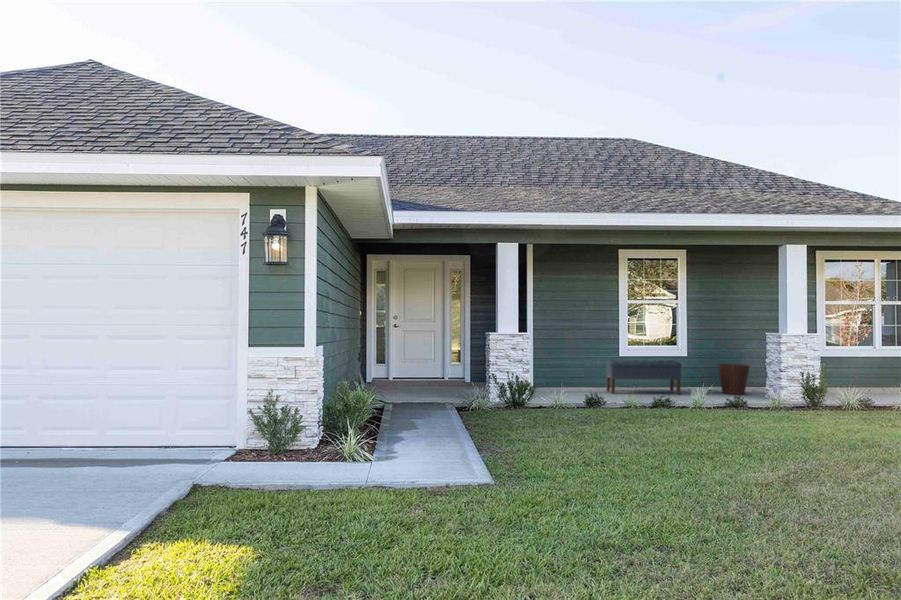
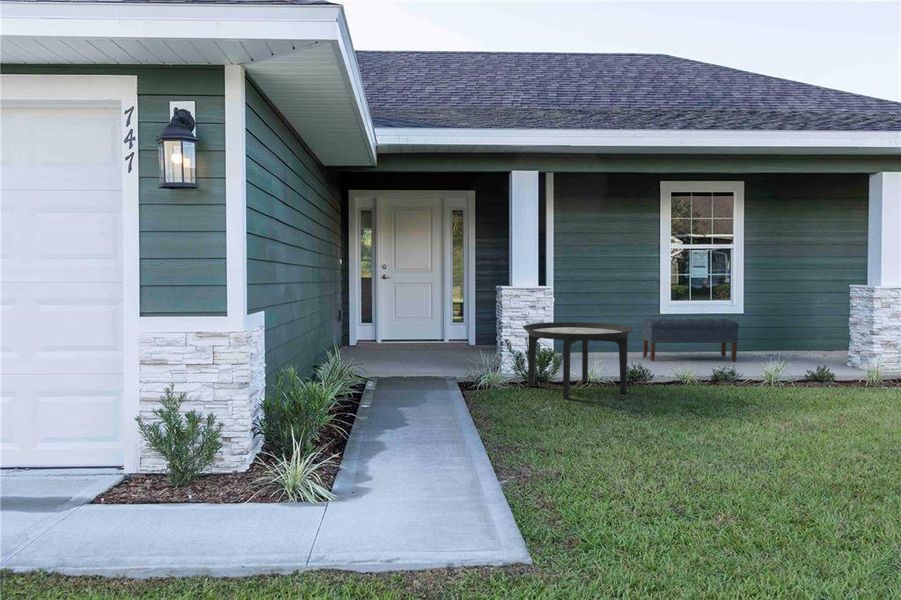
round table: none [505,360,588,417] -> present [523,322,633,399]
basket: present [718,364,749,394] -> none [781,323,822,361]

